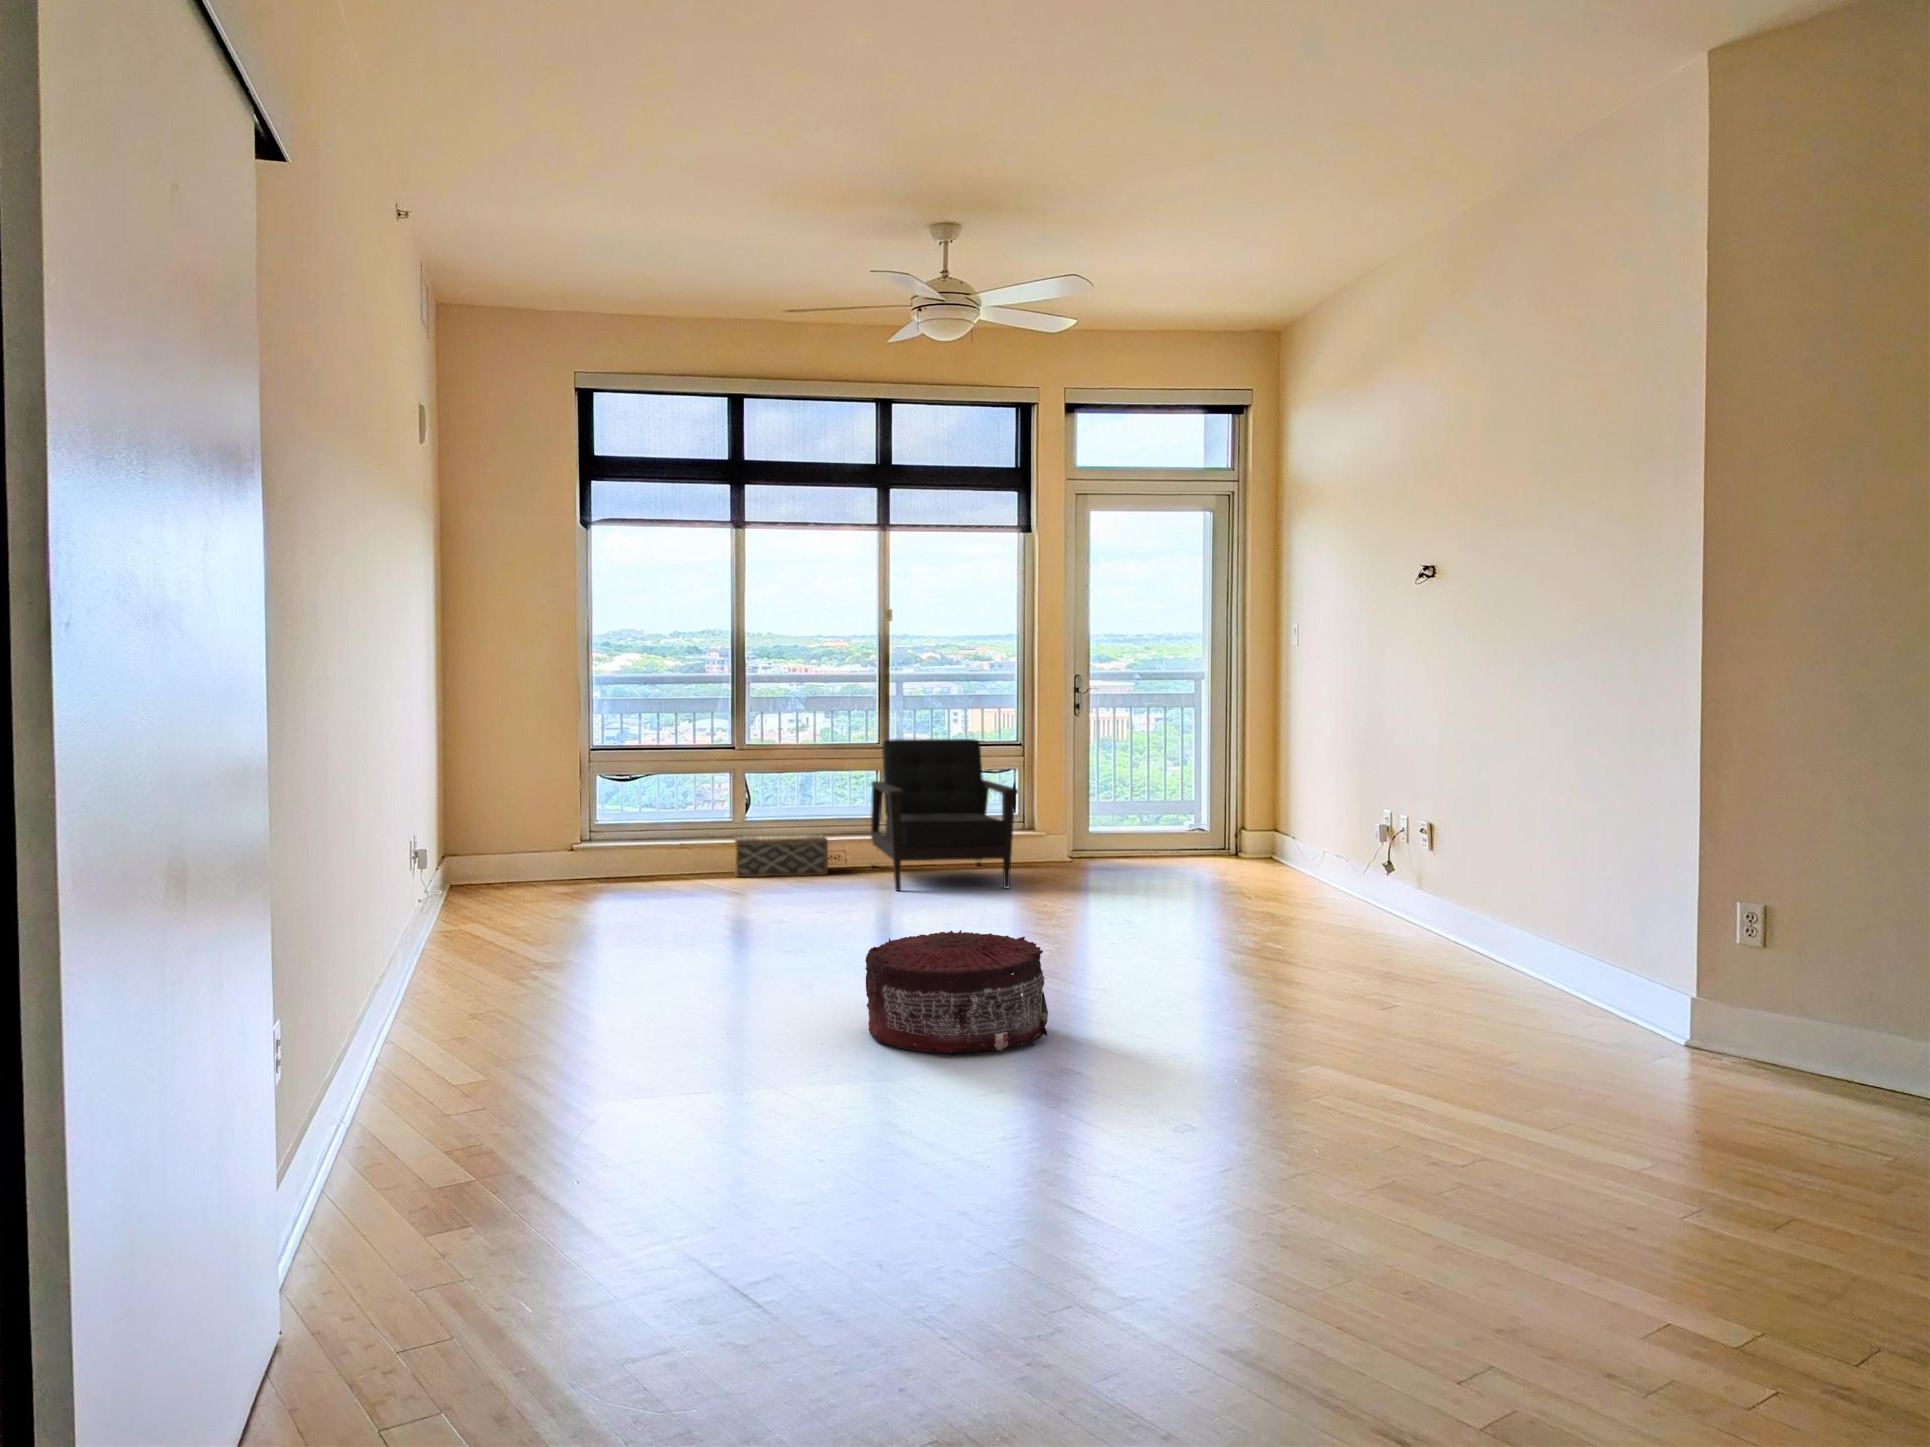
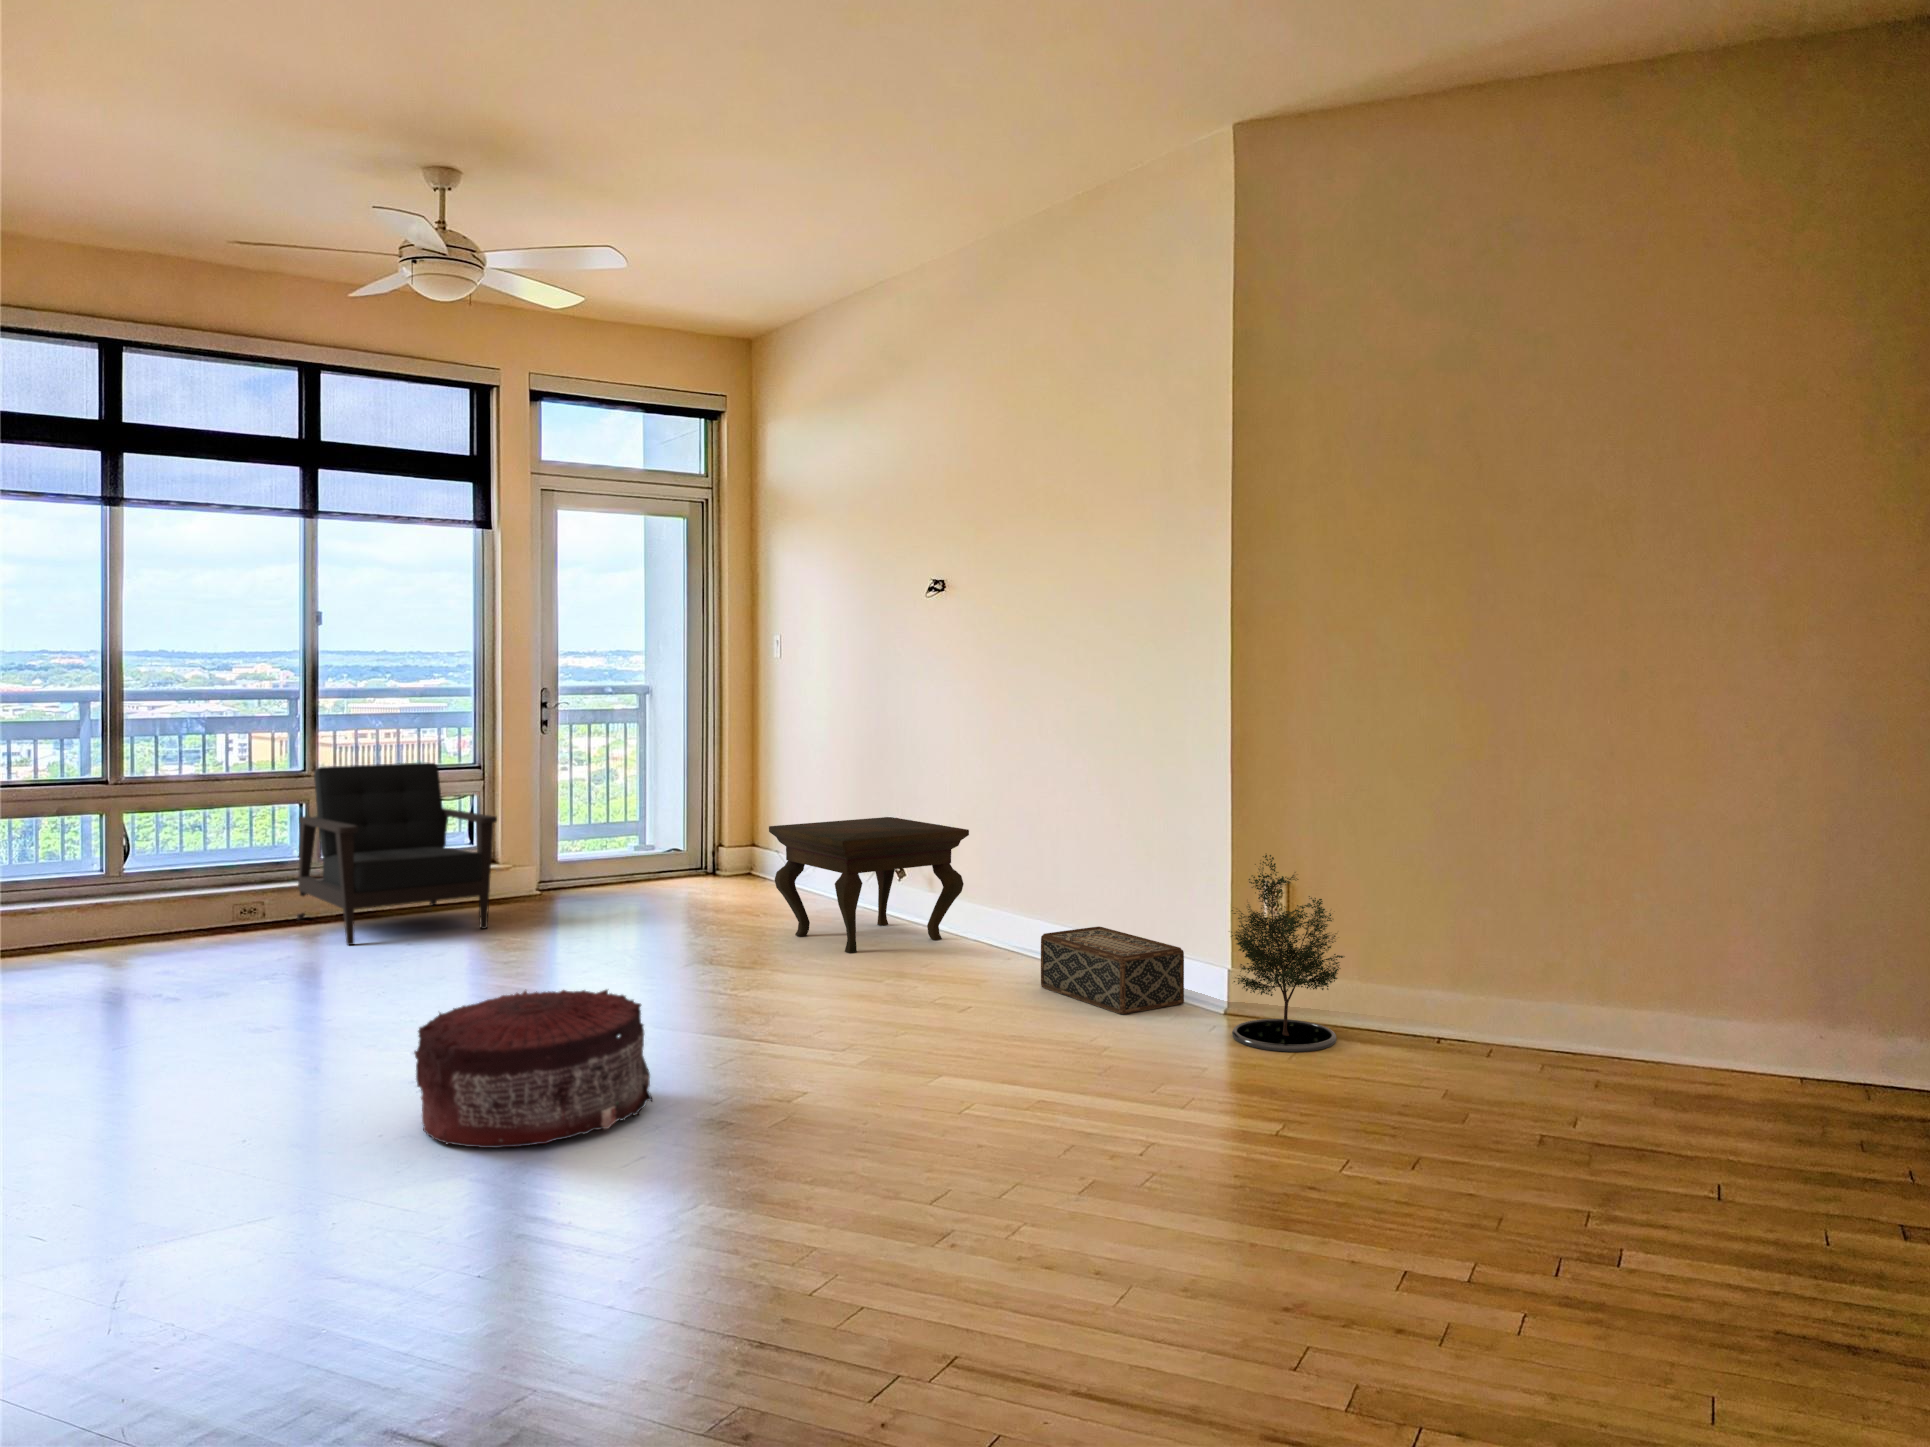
side table: none [1252,810,1453,941] -> present [769,817,969,953]
woven basket: present [734,834,828,877] -> present [1041,927,1184,1014]
potted tree: none [1663,868,1818,1094] -> present [1231,855,1343,1052]

